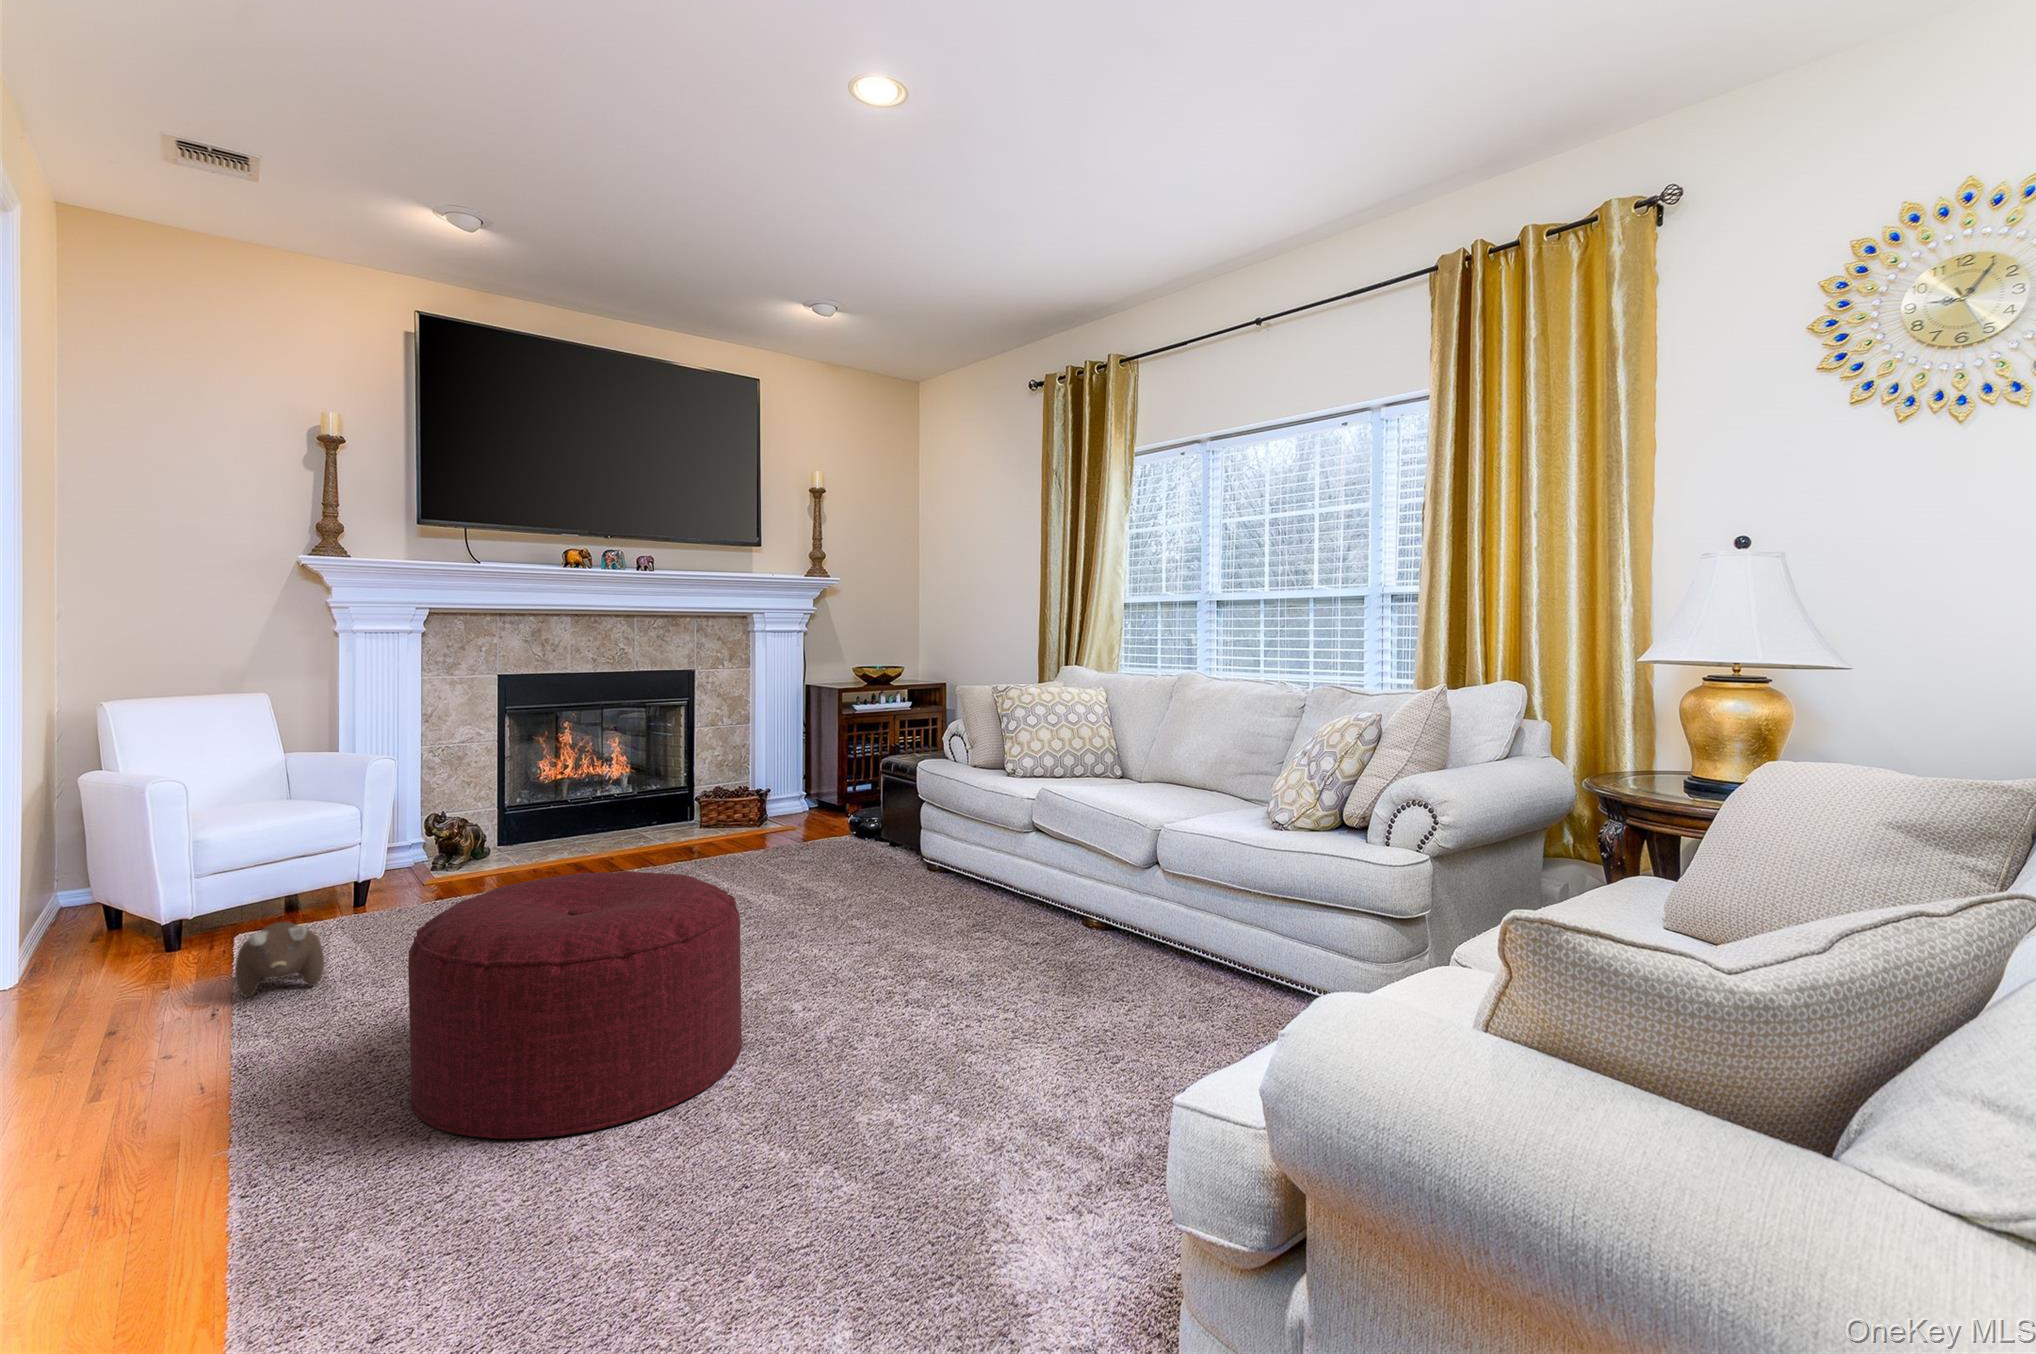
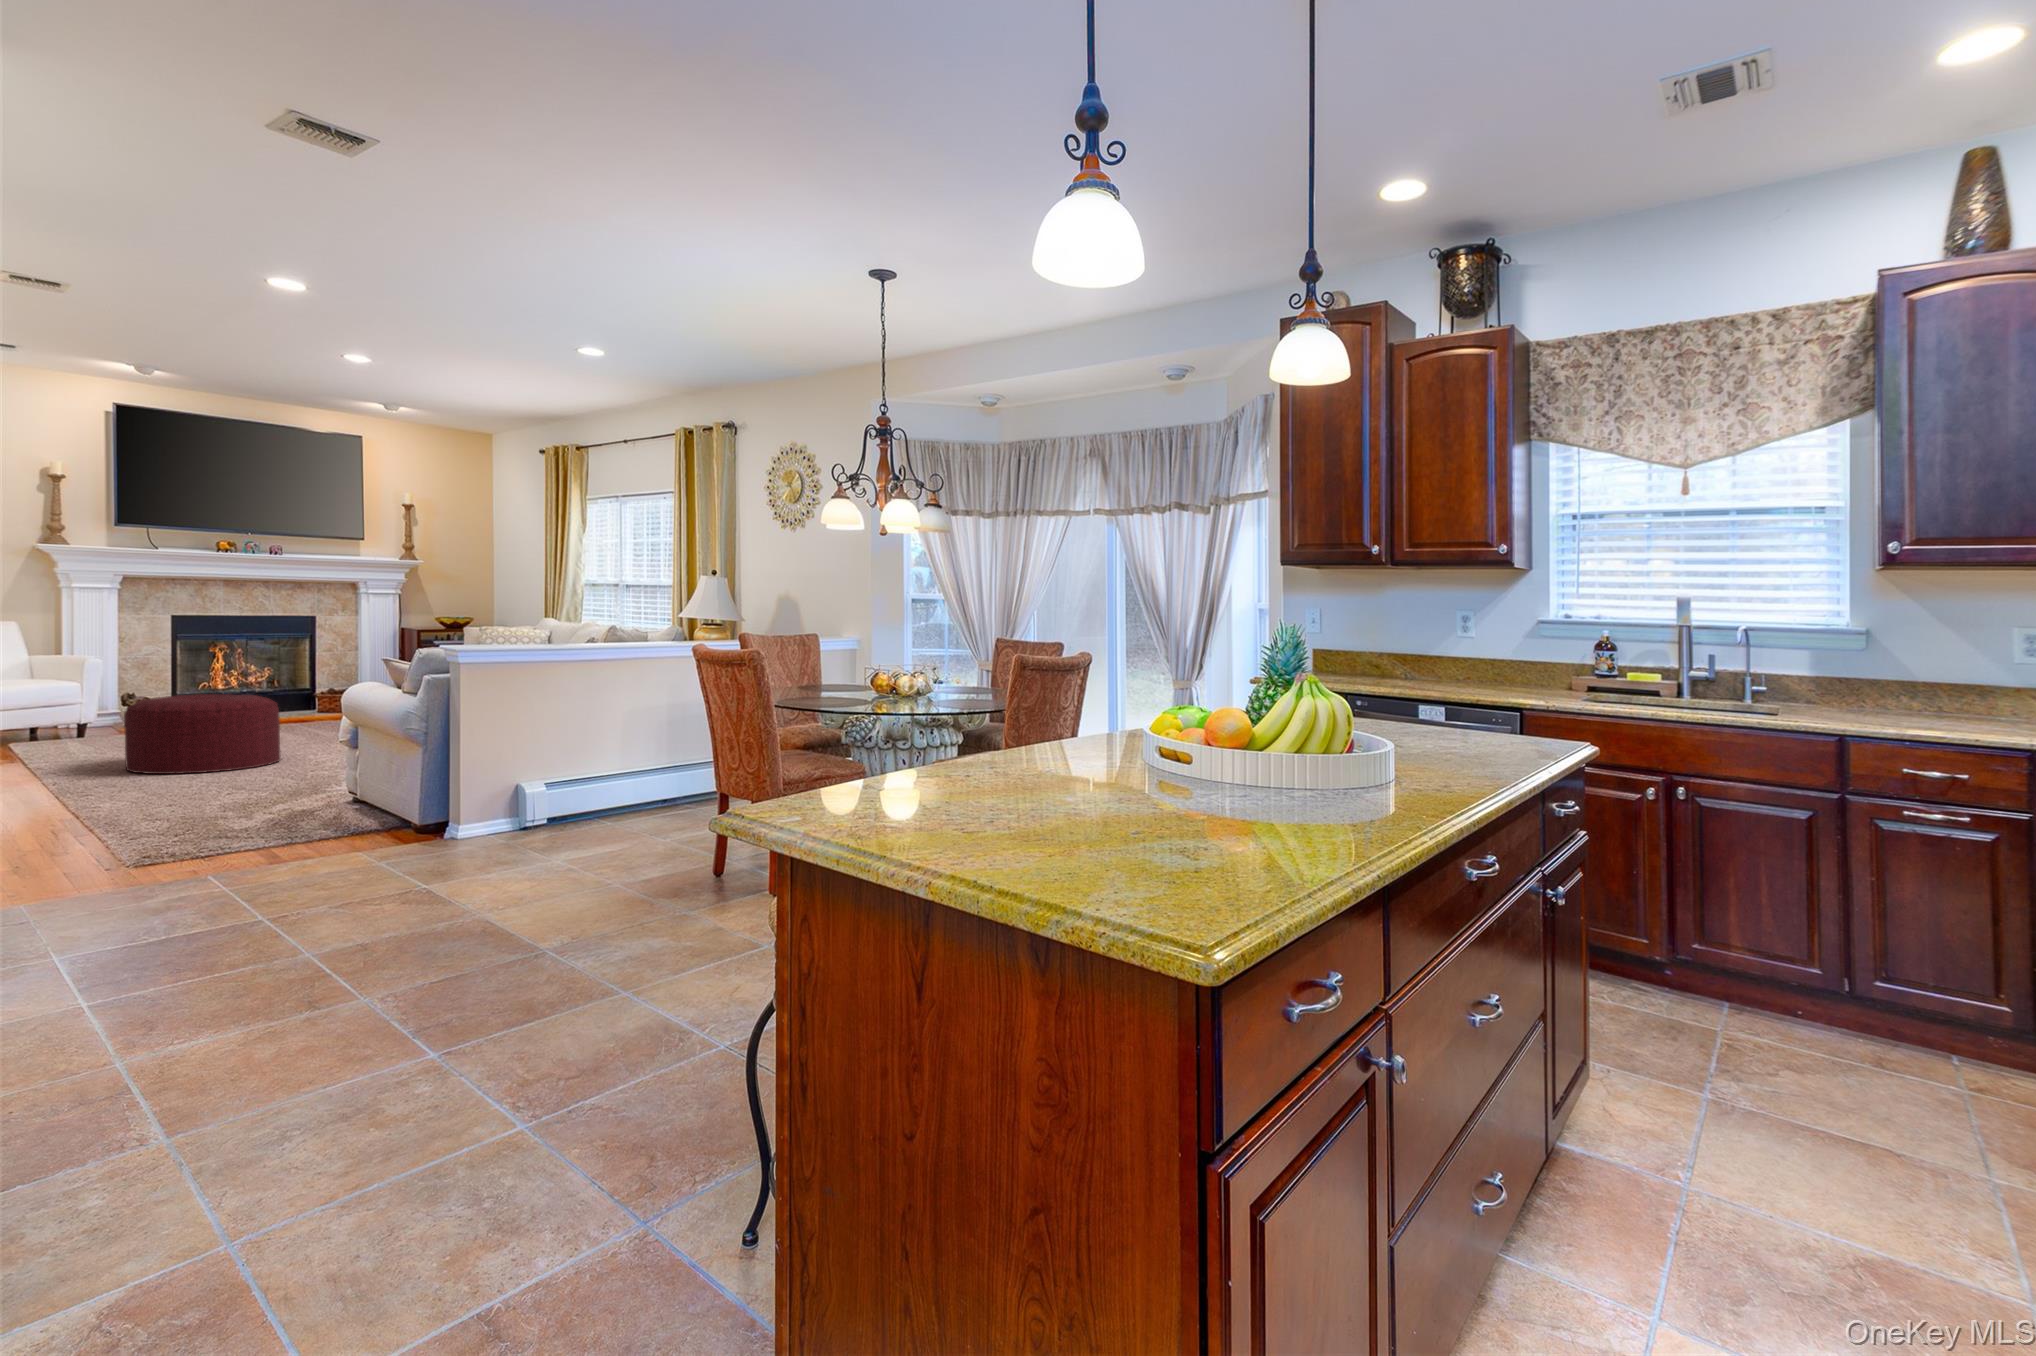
plush toy: present [235,922,324,997] -> none [27,724,73,756]

